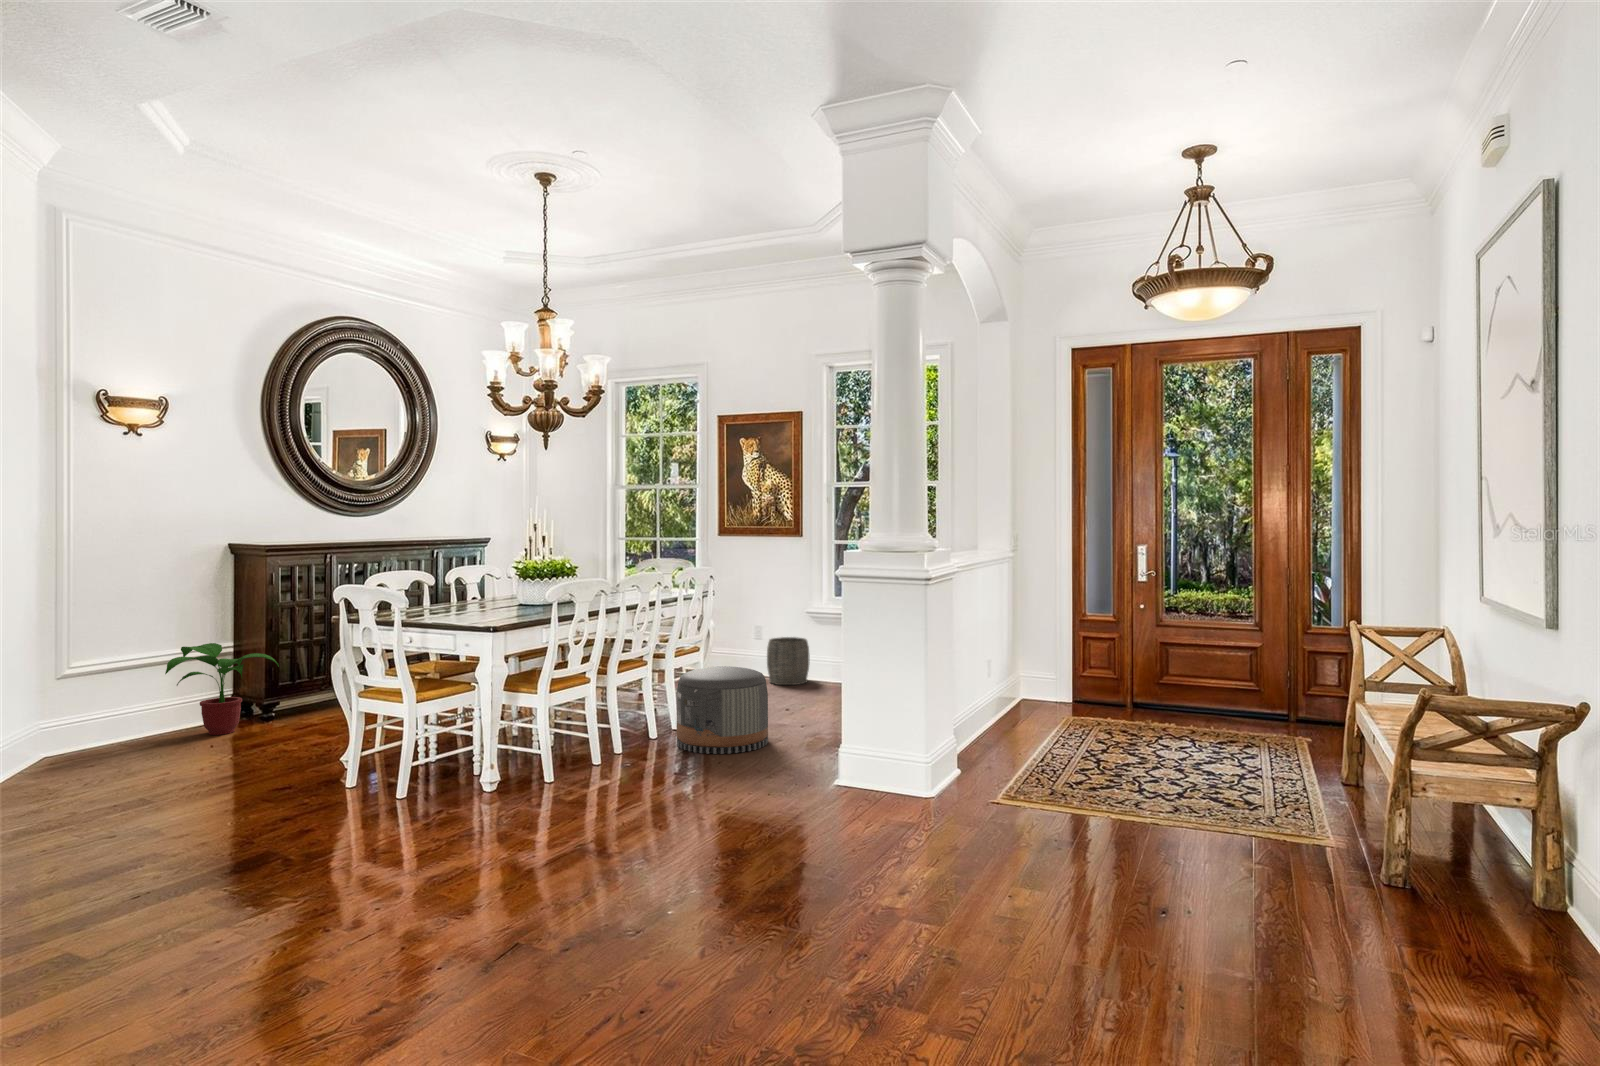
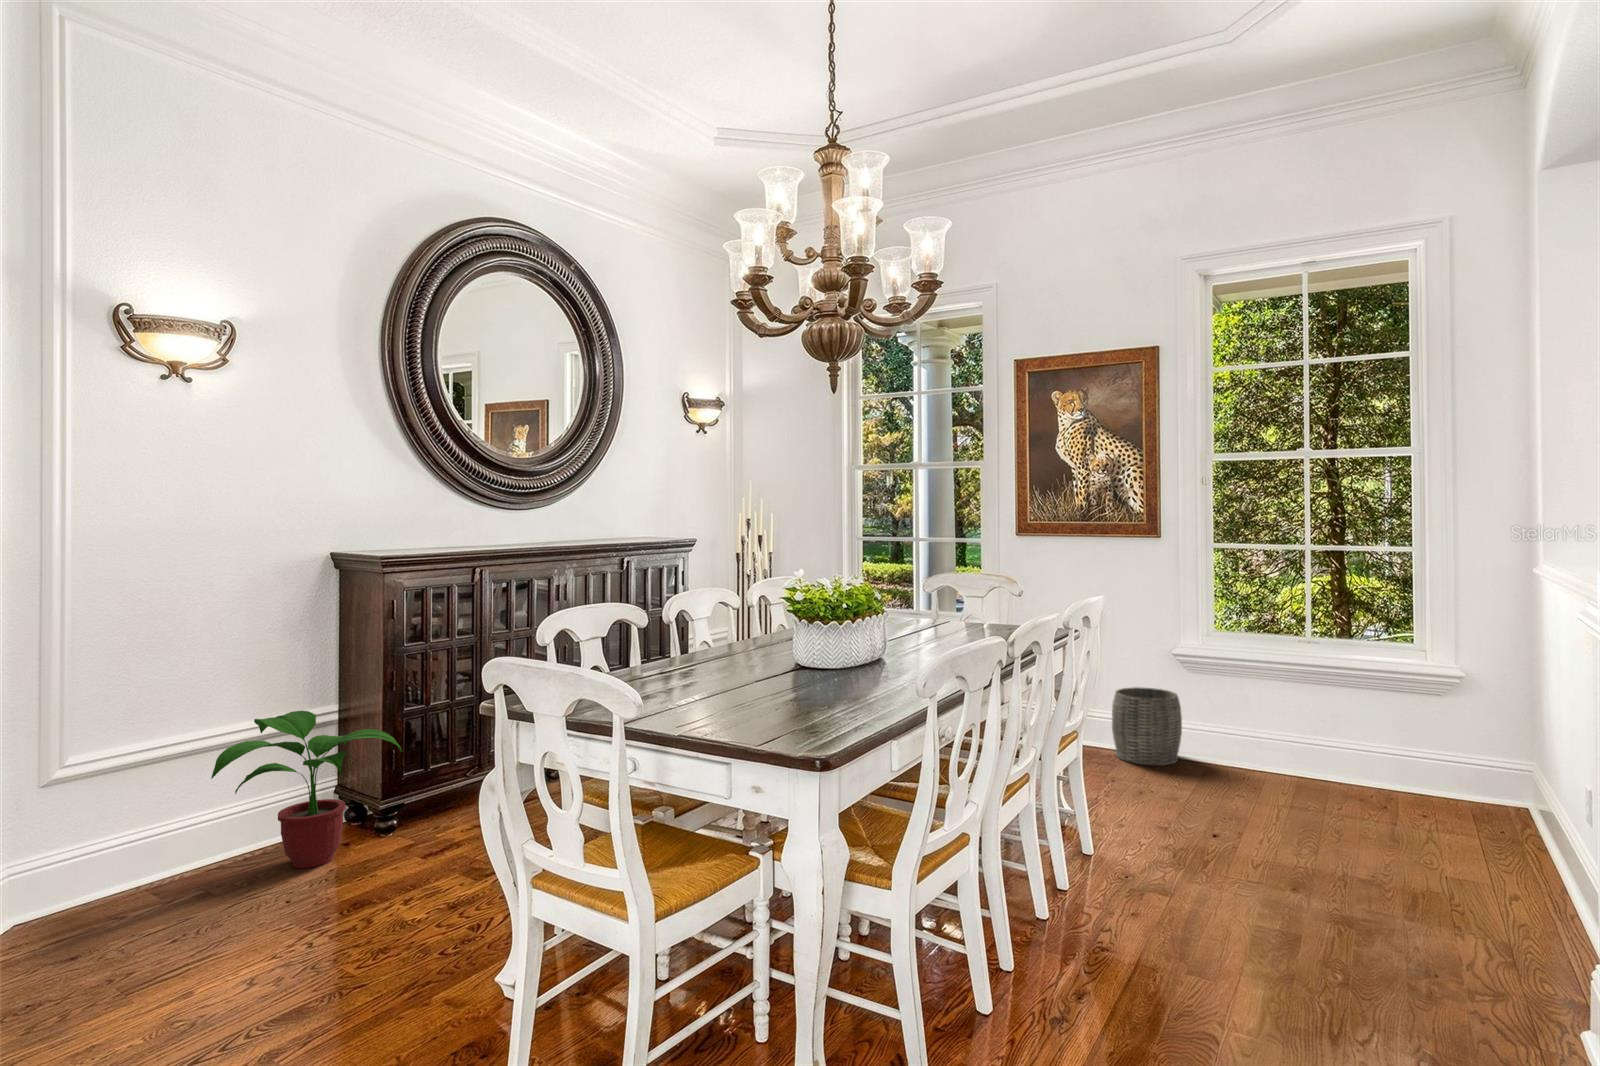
pouf: present [676,666,768,754] -> none [1110,784,1306,988]

